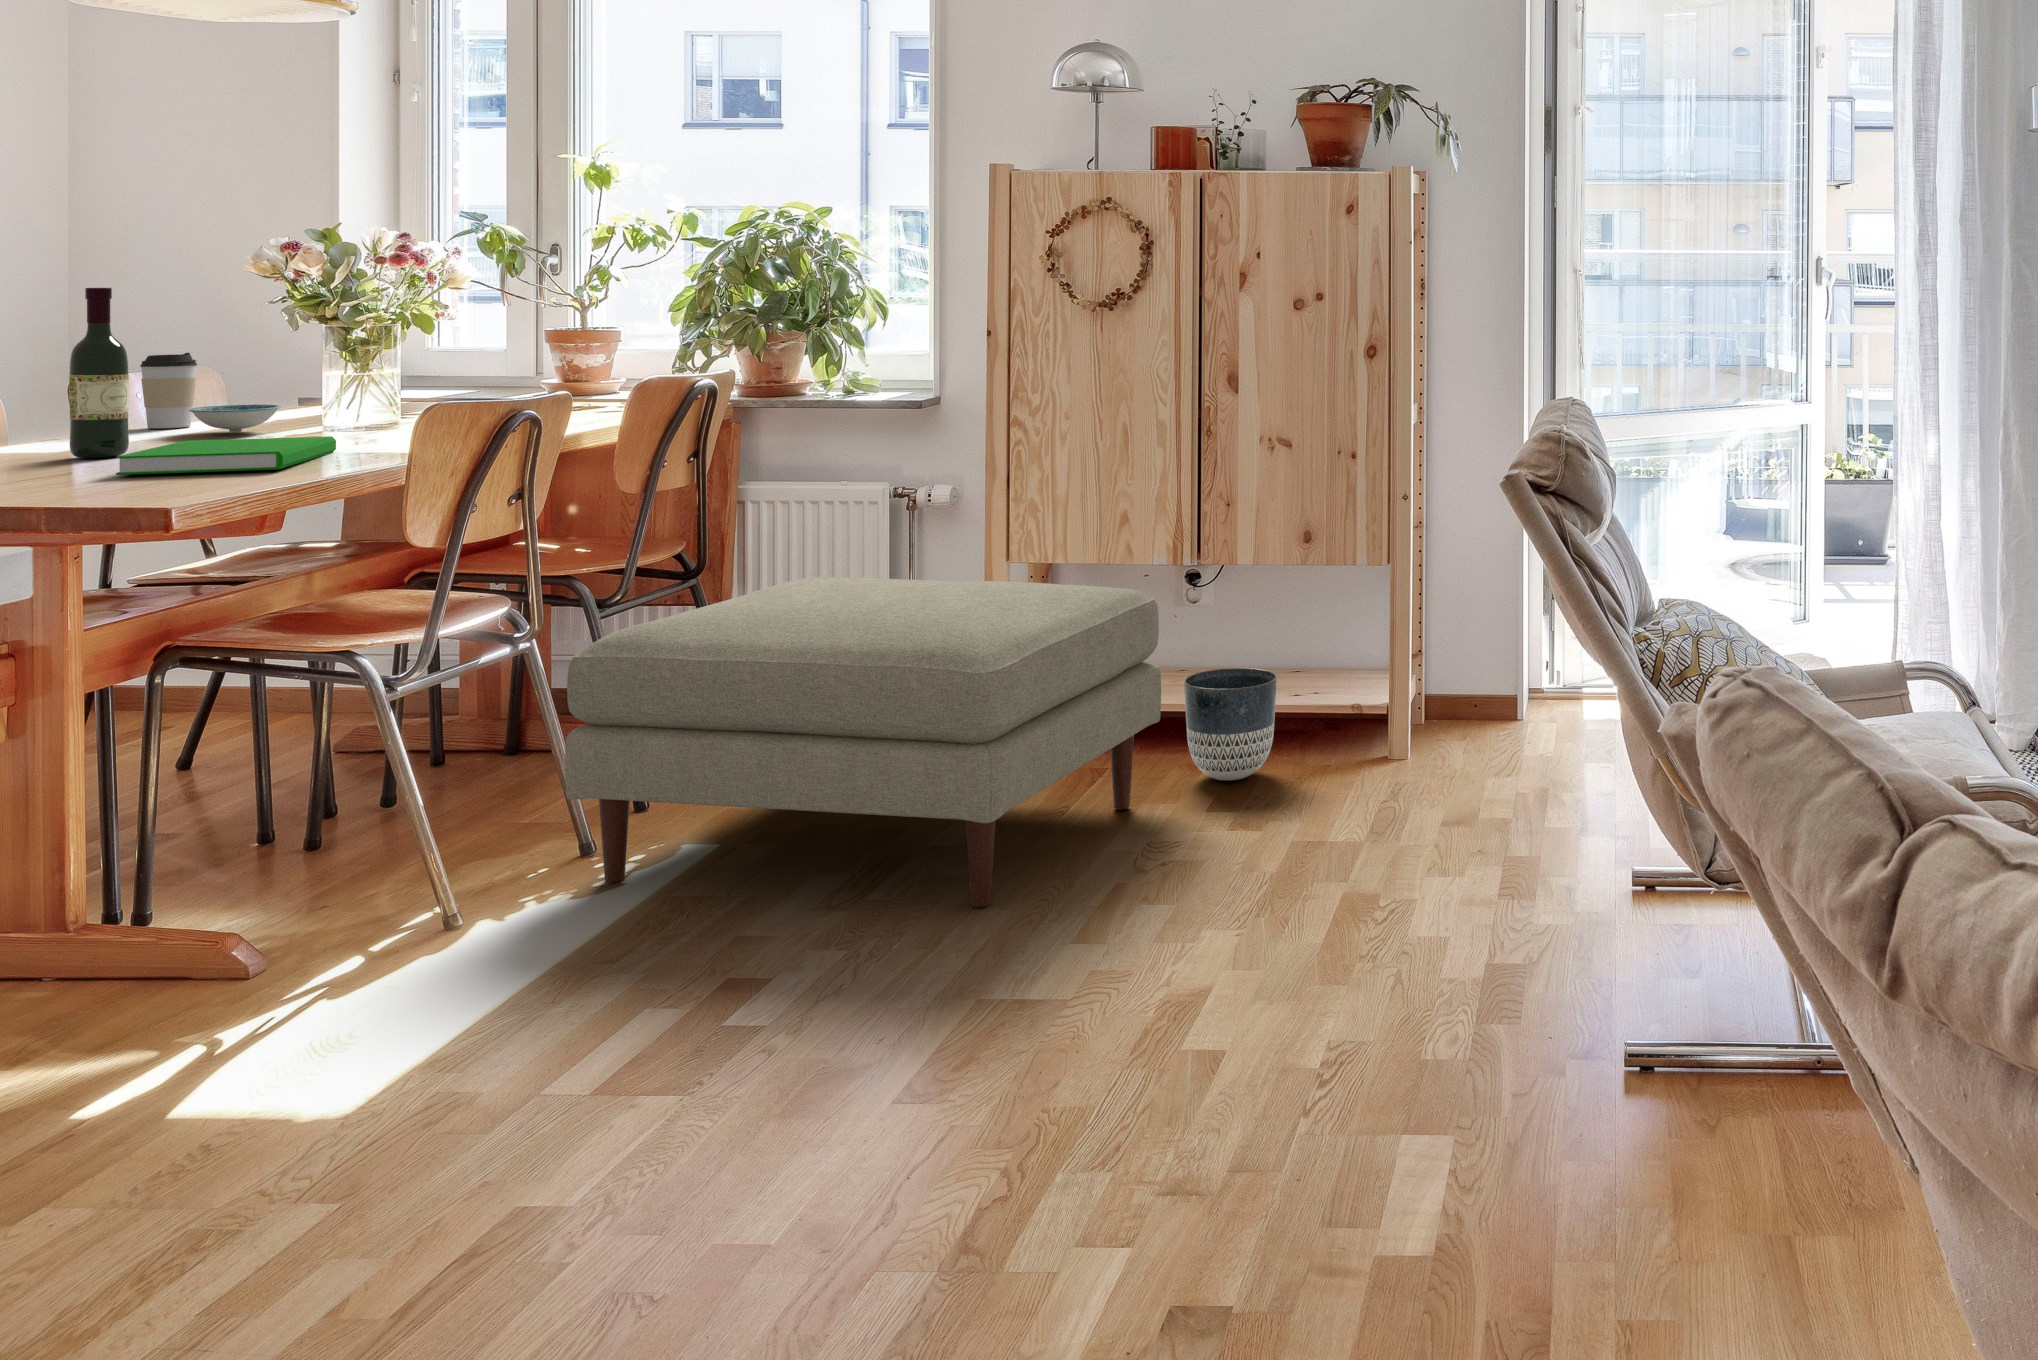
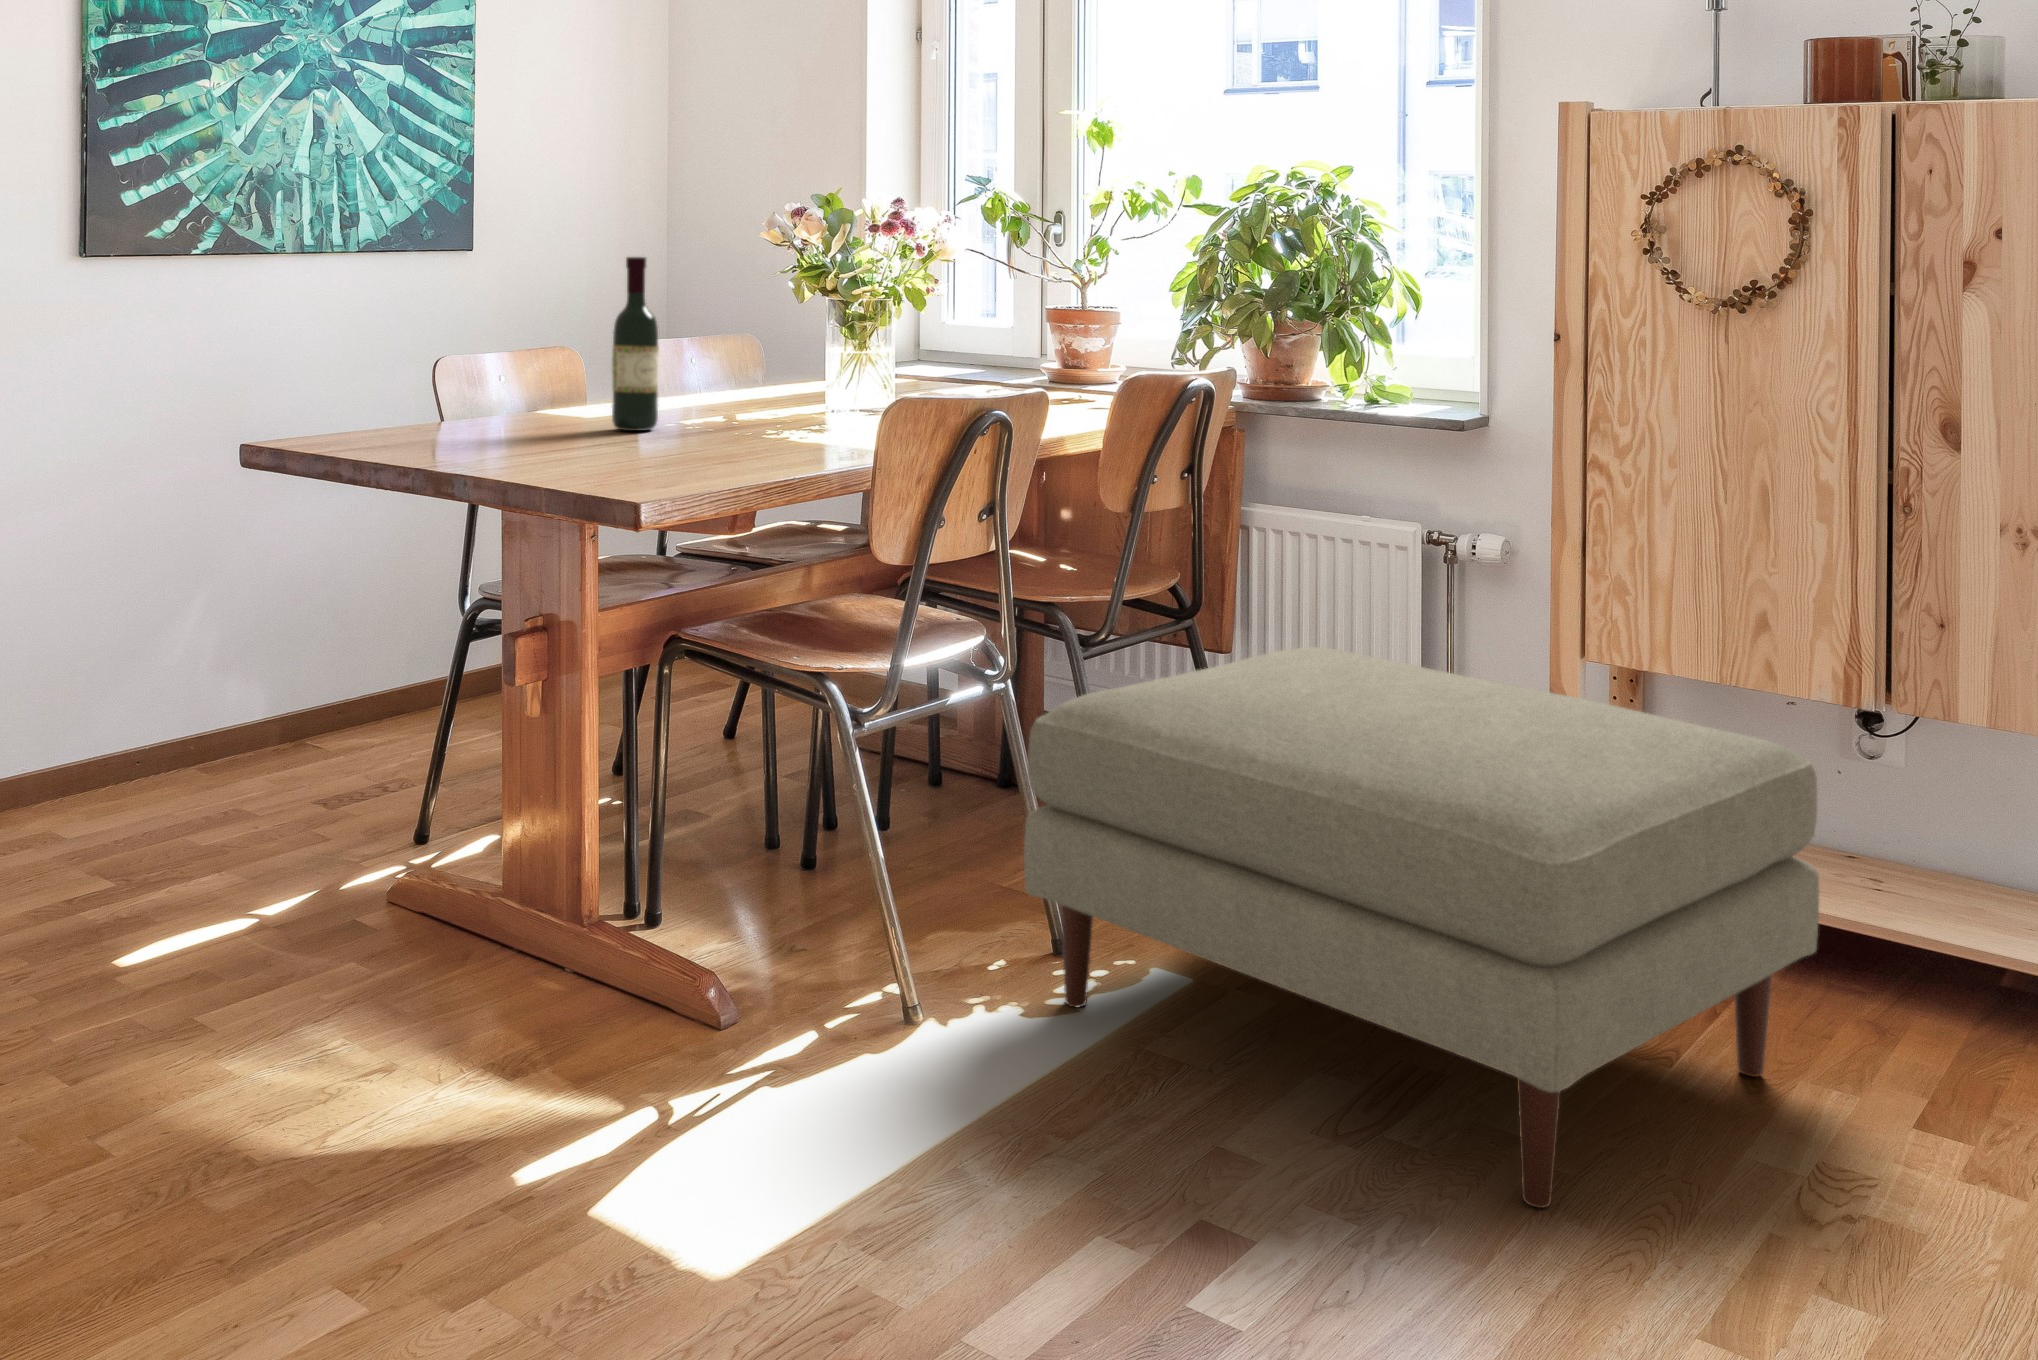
coffee cup: present [140,353,197,428] -> none [688,323,733,400]
ceramic bowl: present [189,404,281,433] -> none [718,380,794,410]
book: present [116,436,336,475] -> none [629,419,824,462]
planter: present [1184,668,1277,781] -> none [1854,879,2022,1068]

